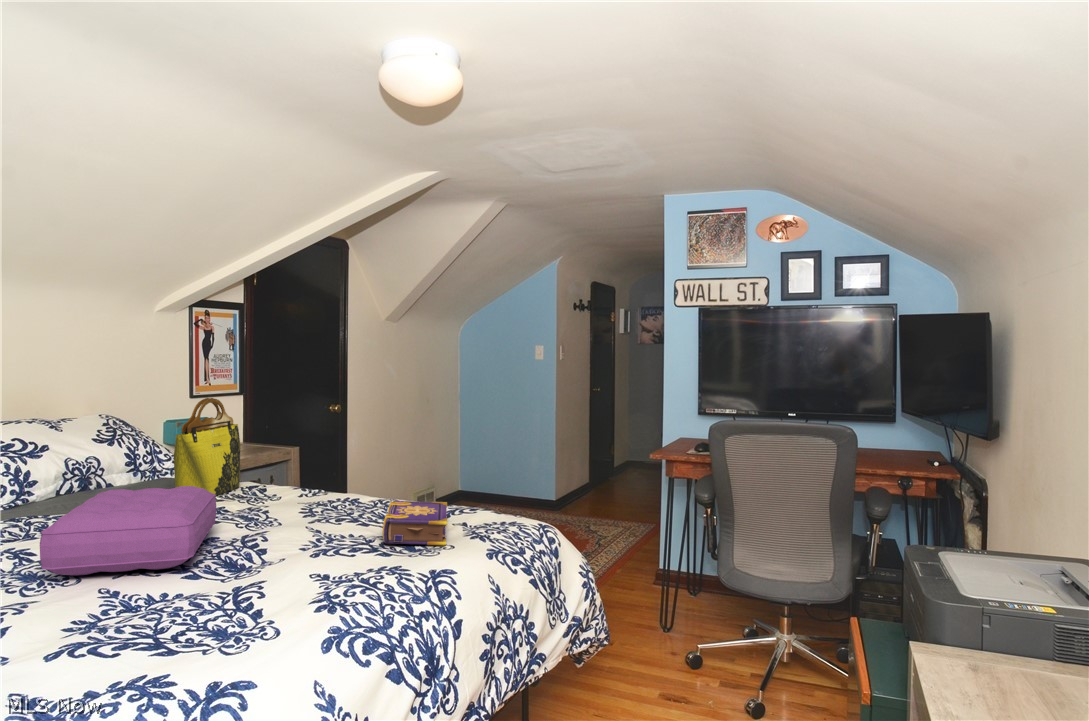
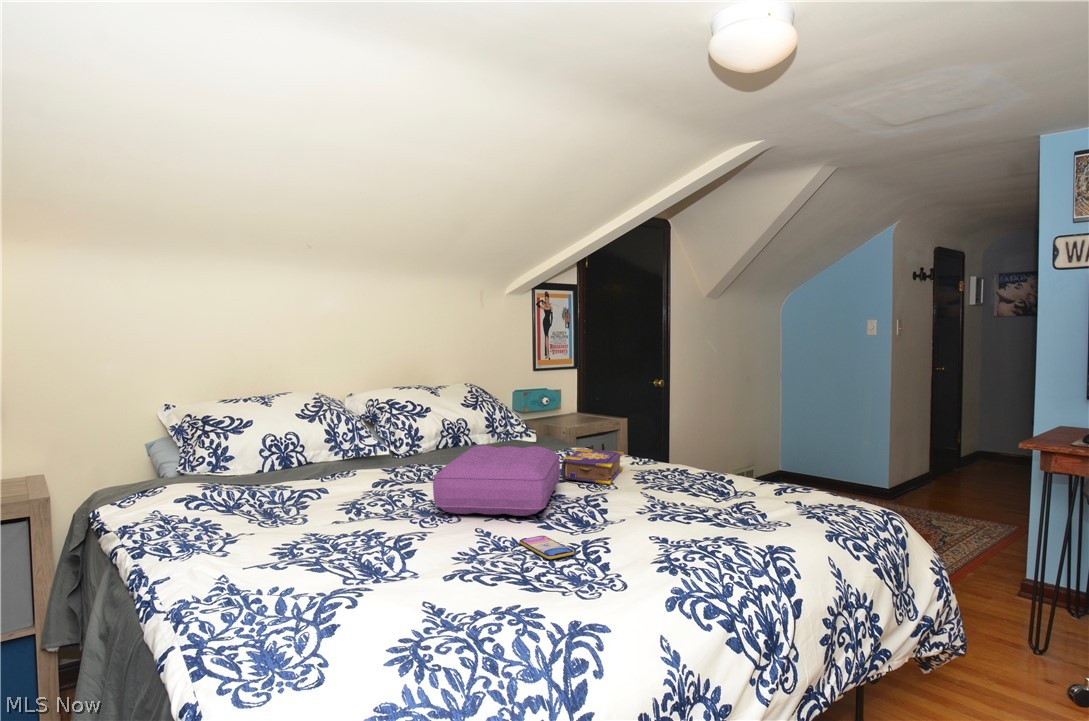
tote bag: present [174,398,240,495] -> none [522,372,574,459]
book: present [383,501,447,545] -> present [561,448,624,484]
smartphone: none [156,589,224,616] -> present [519,536,574,559]

